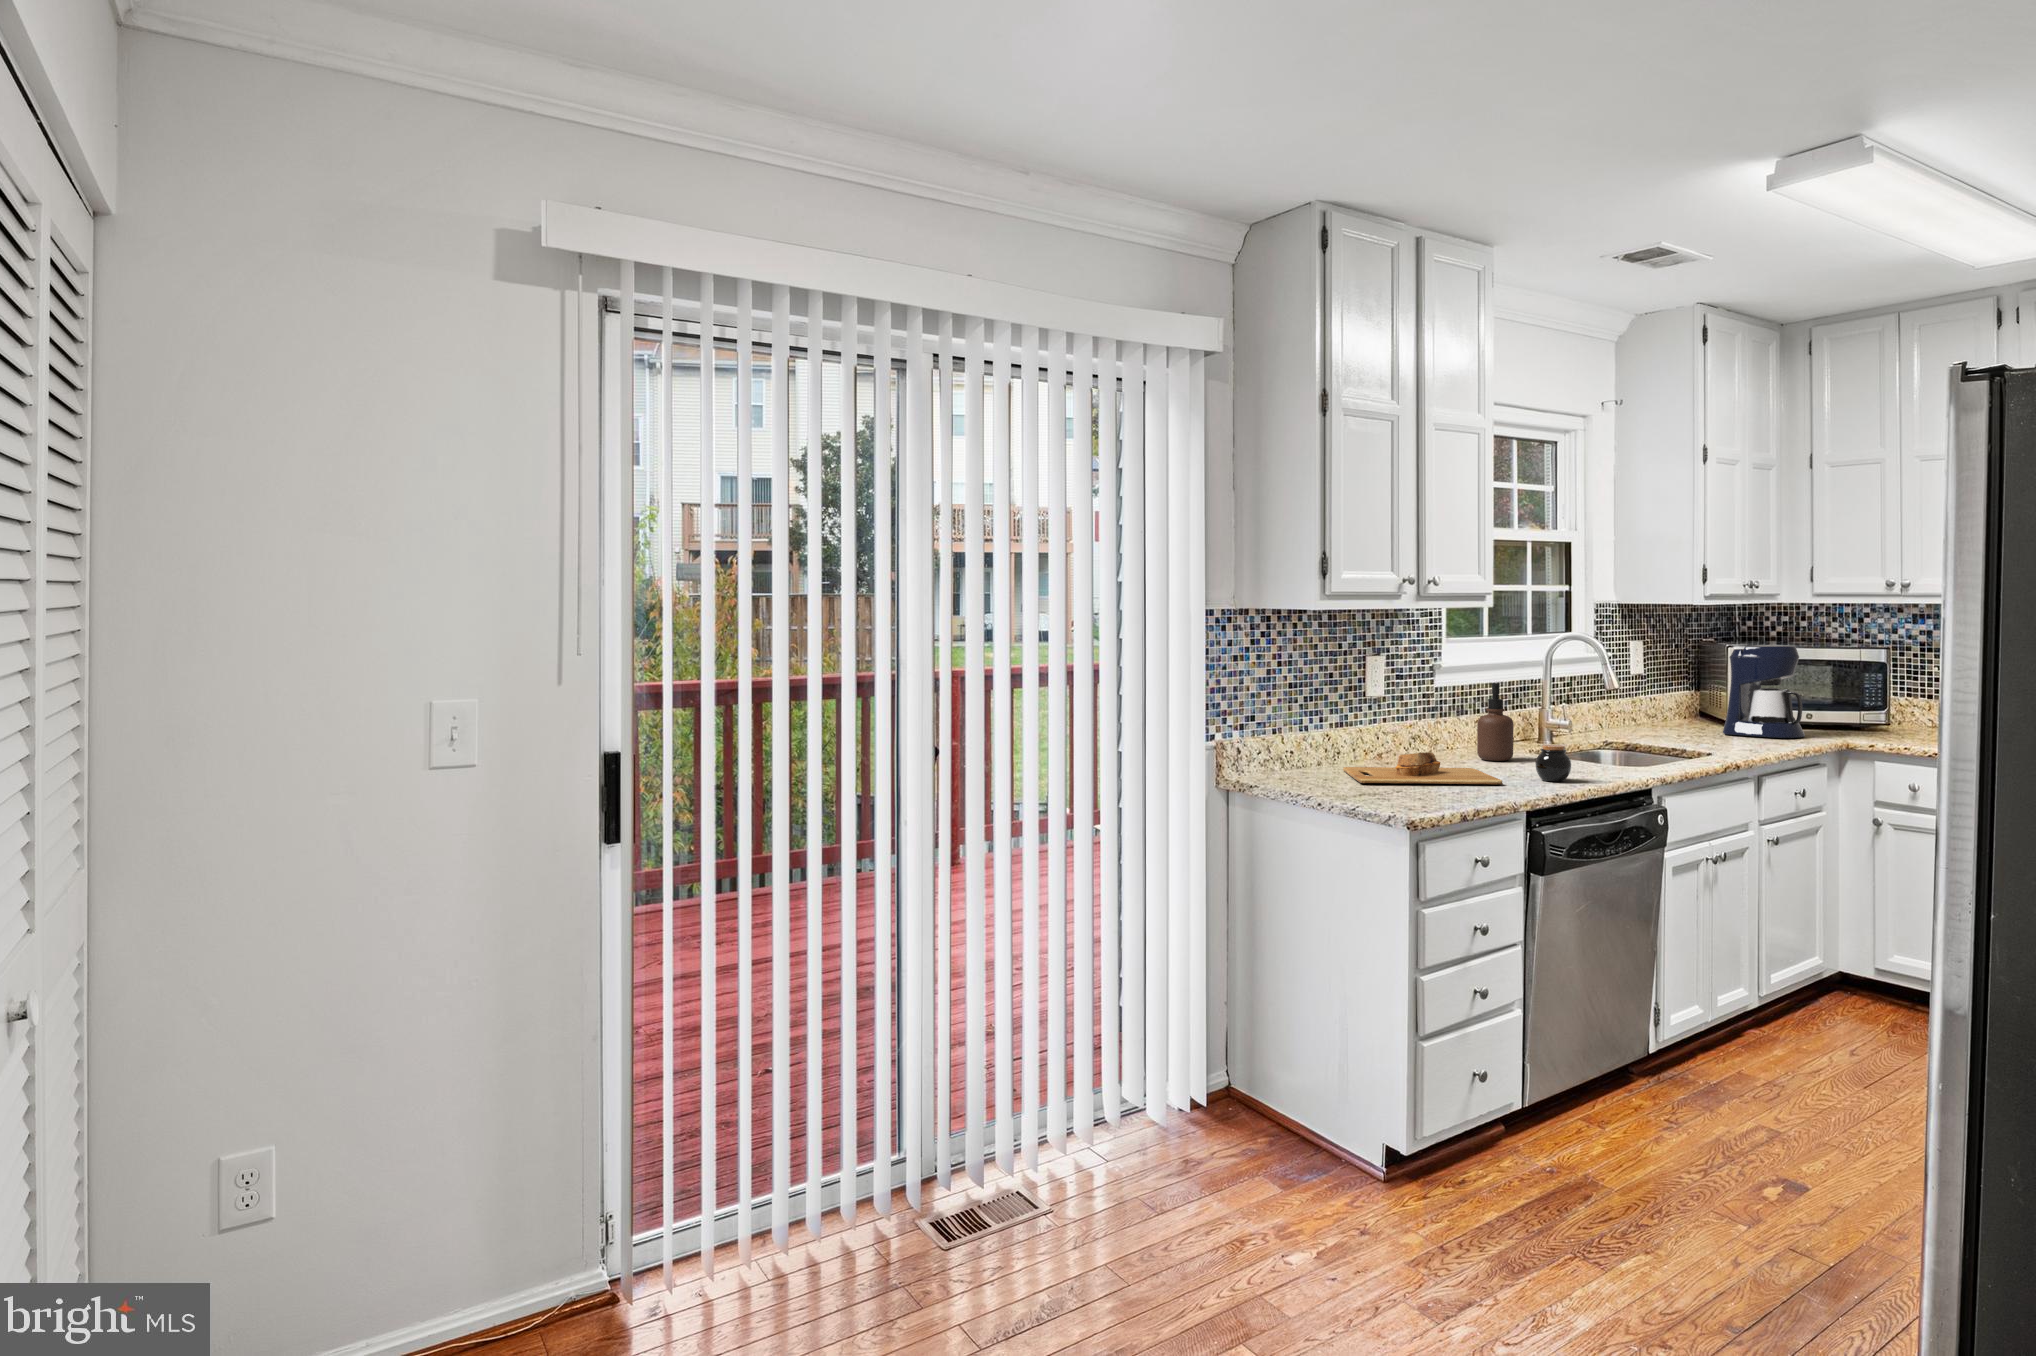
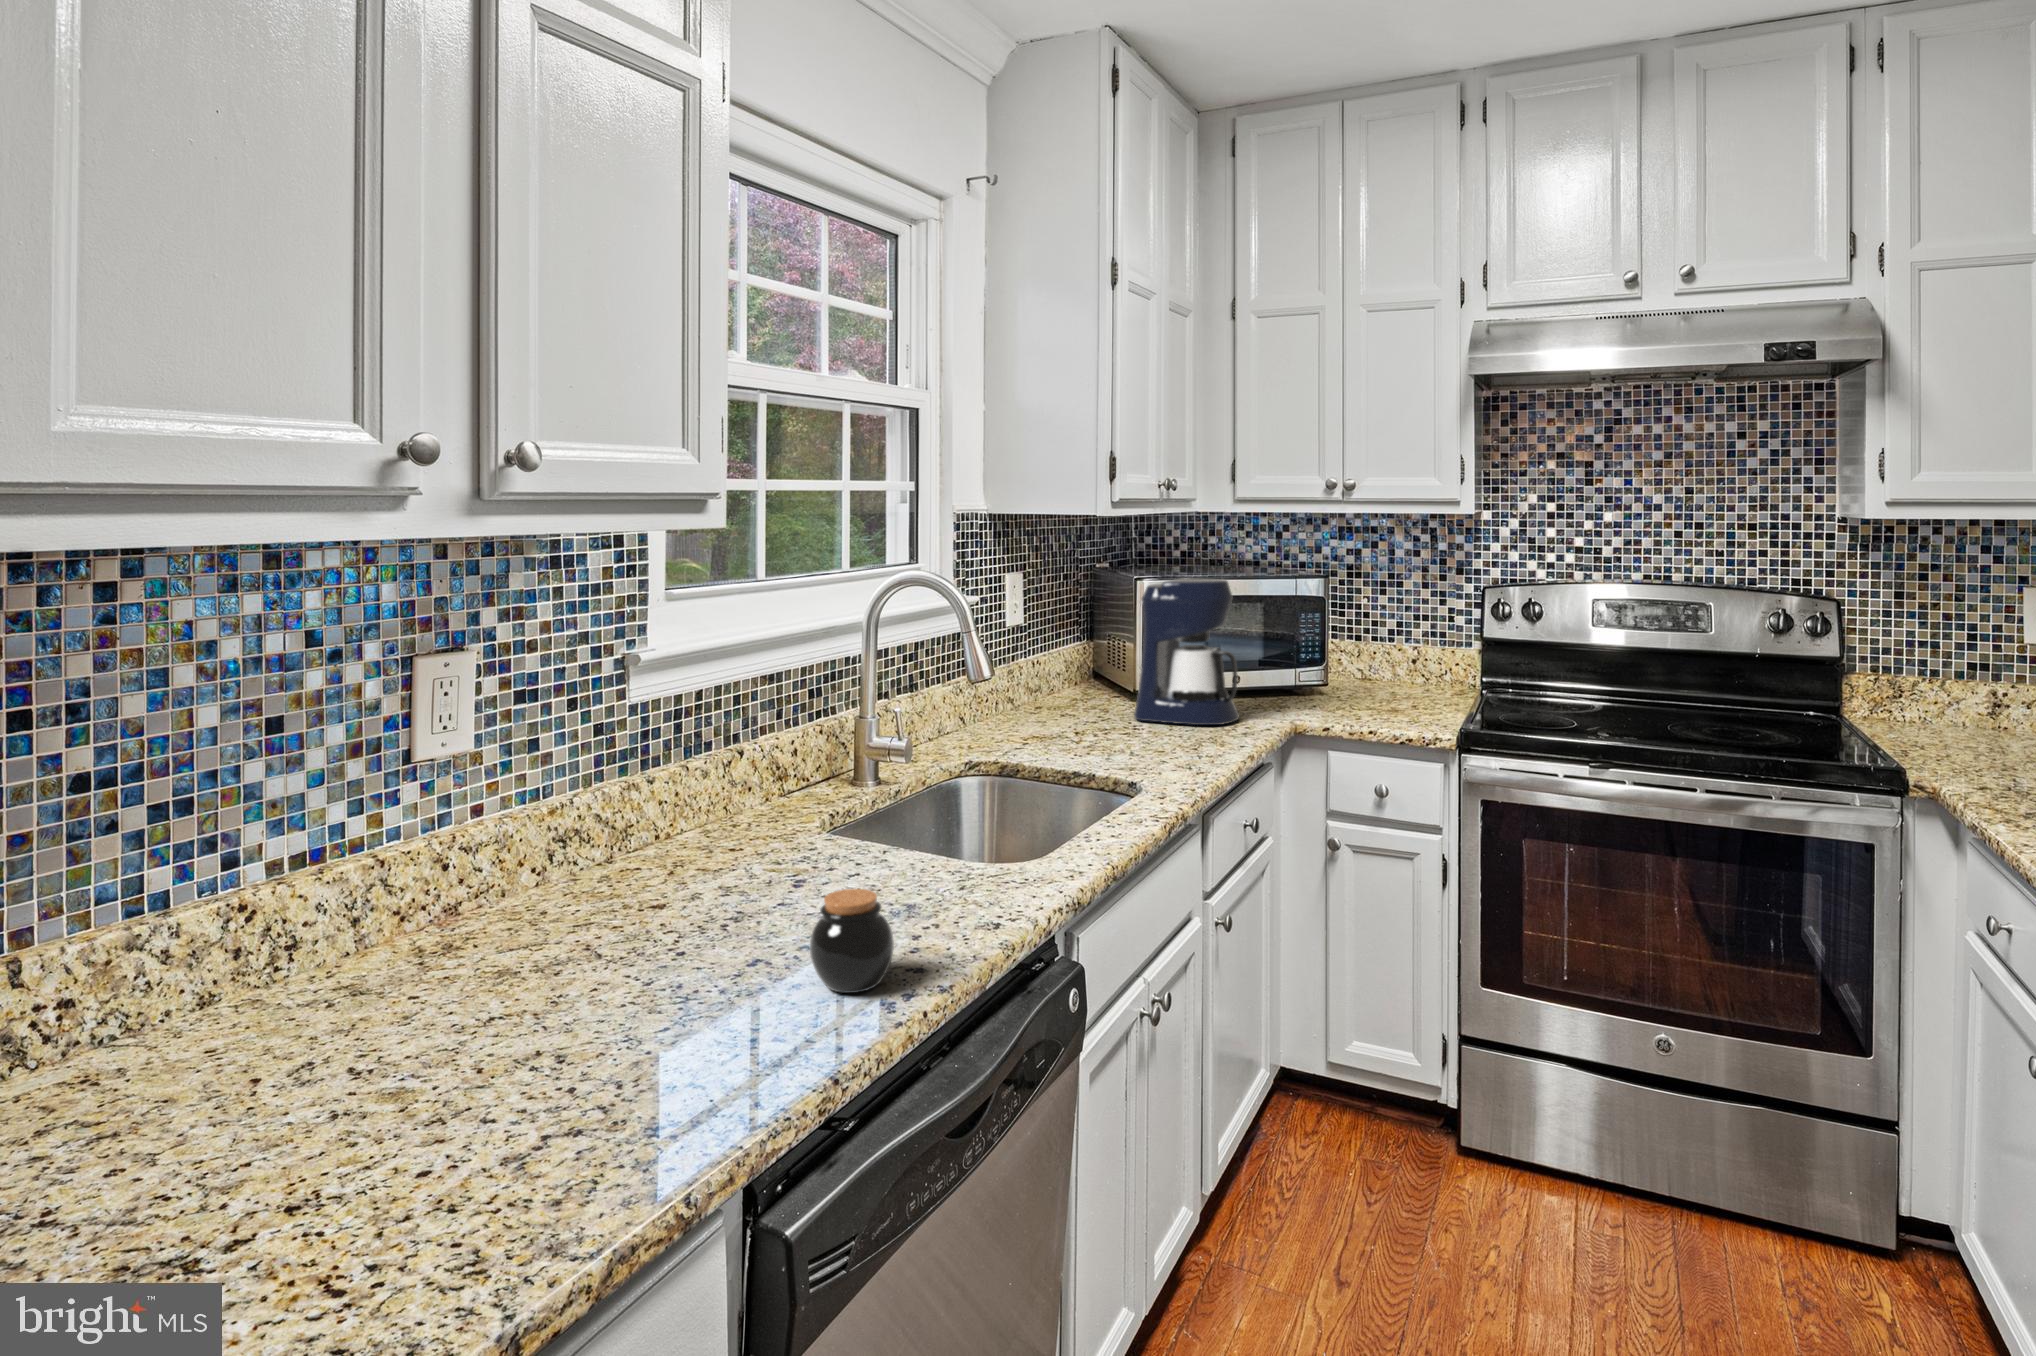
soap dispenser: present [1477,683,1514,761] -> none [712,700,791,877]
cutting board: present [1343,753,1502,784] -> none [245,941,713,1136]

